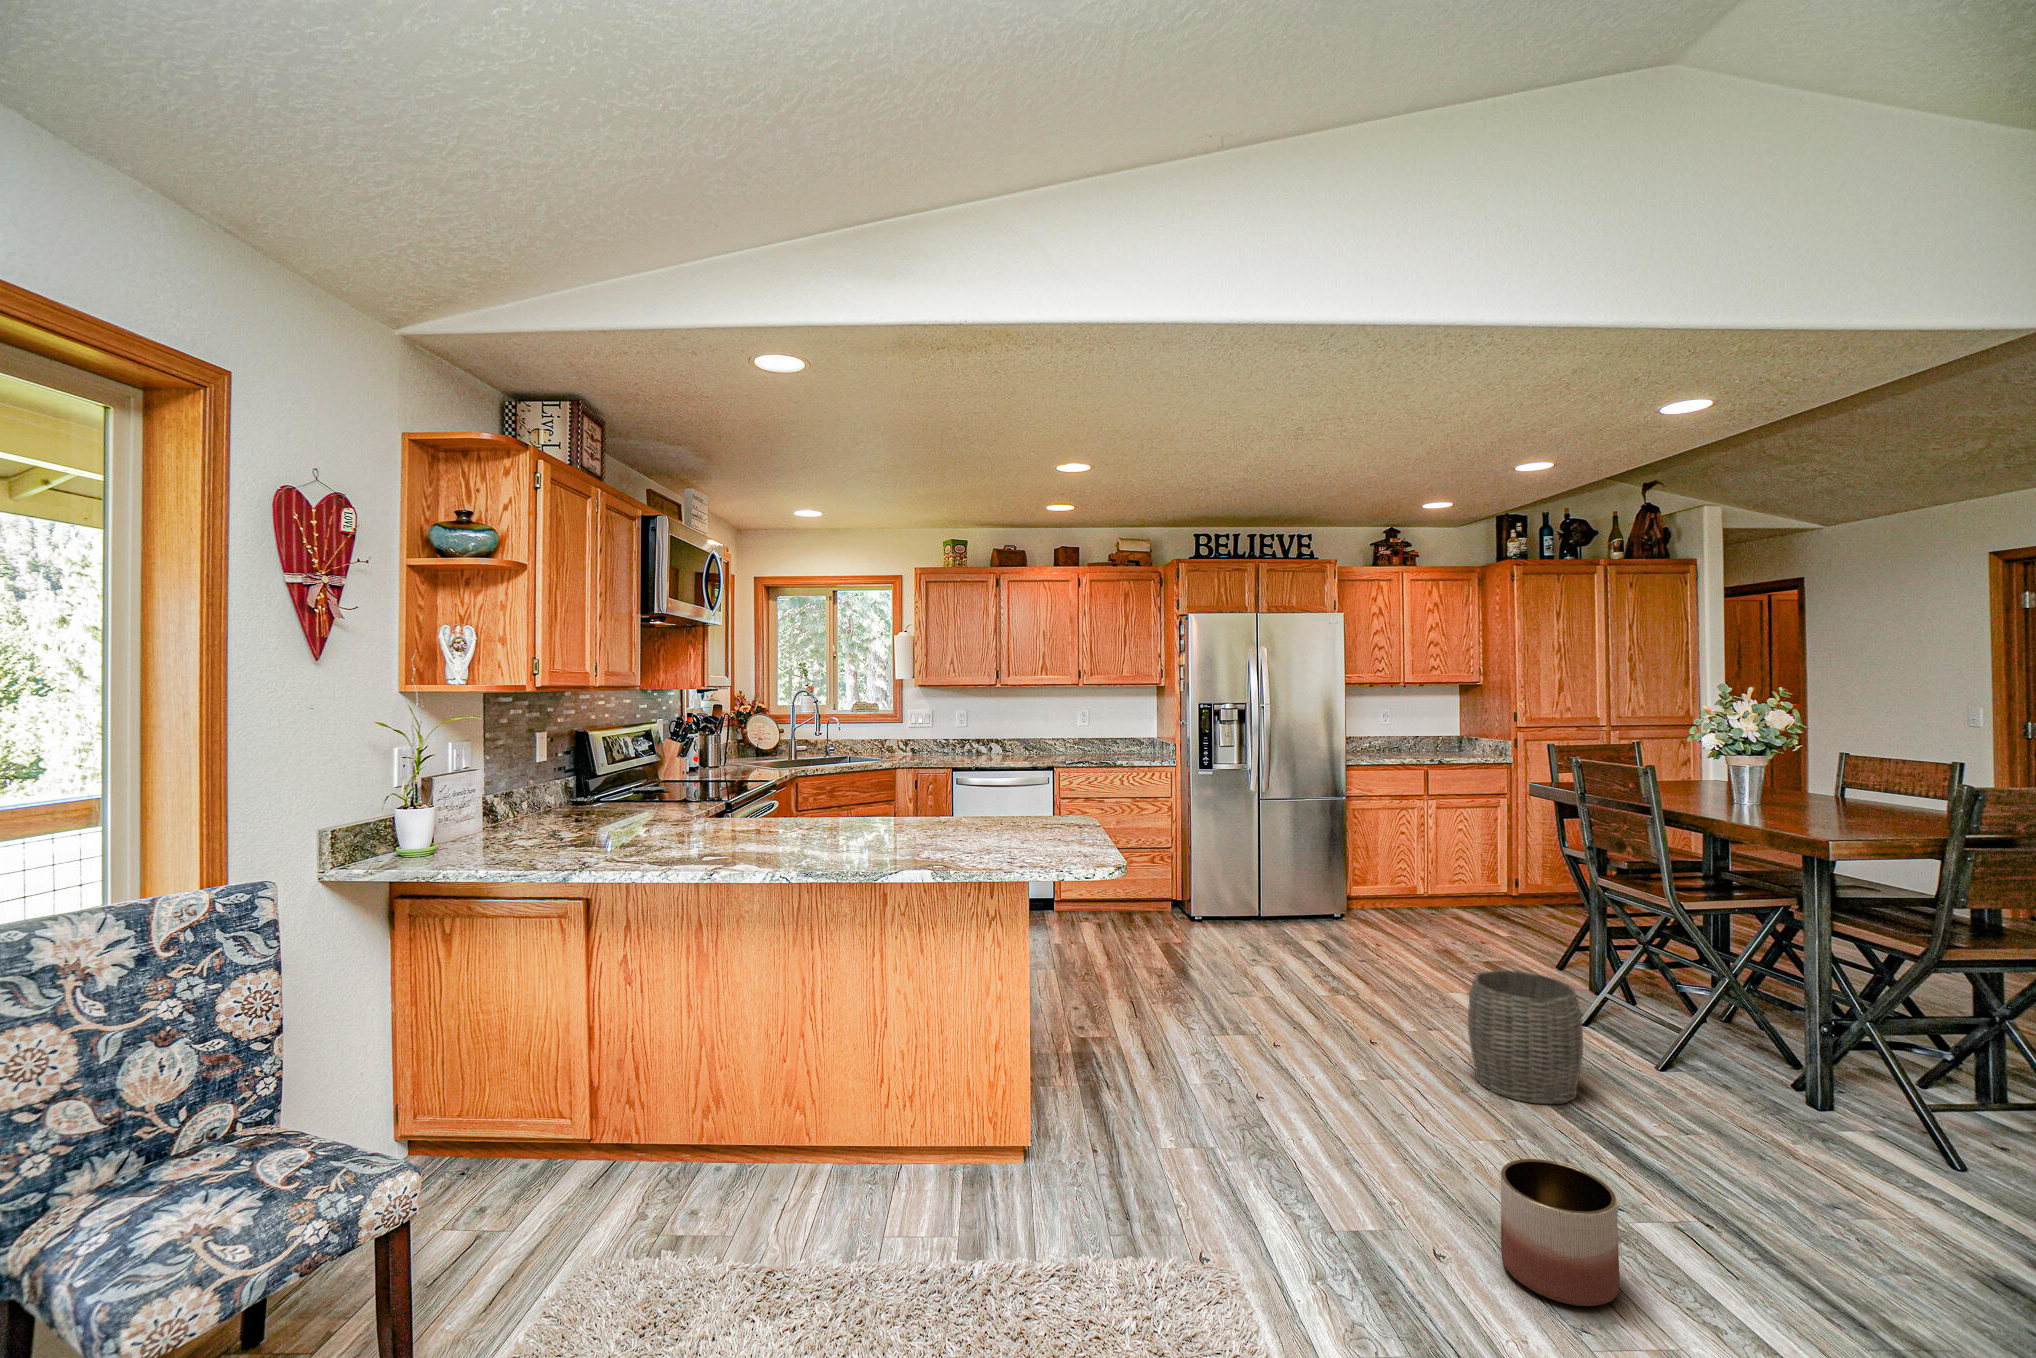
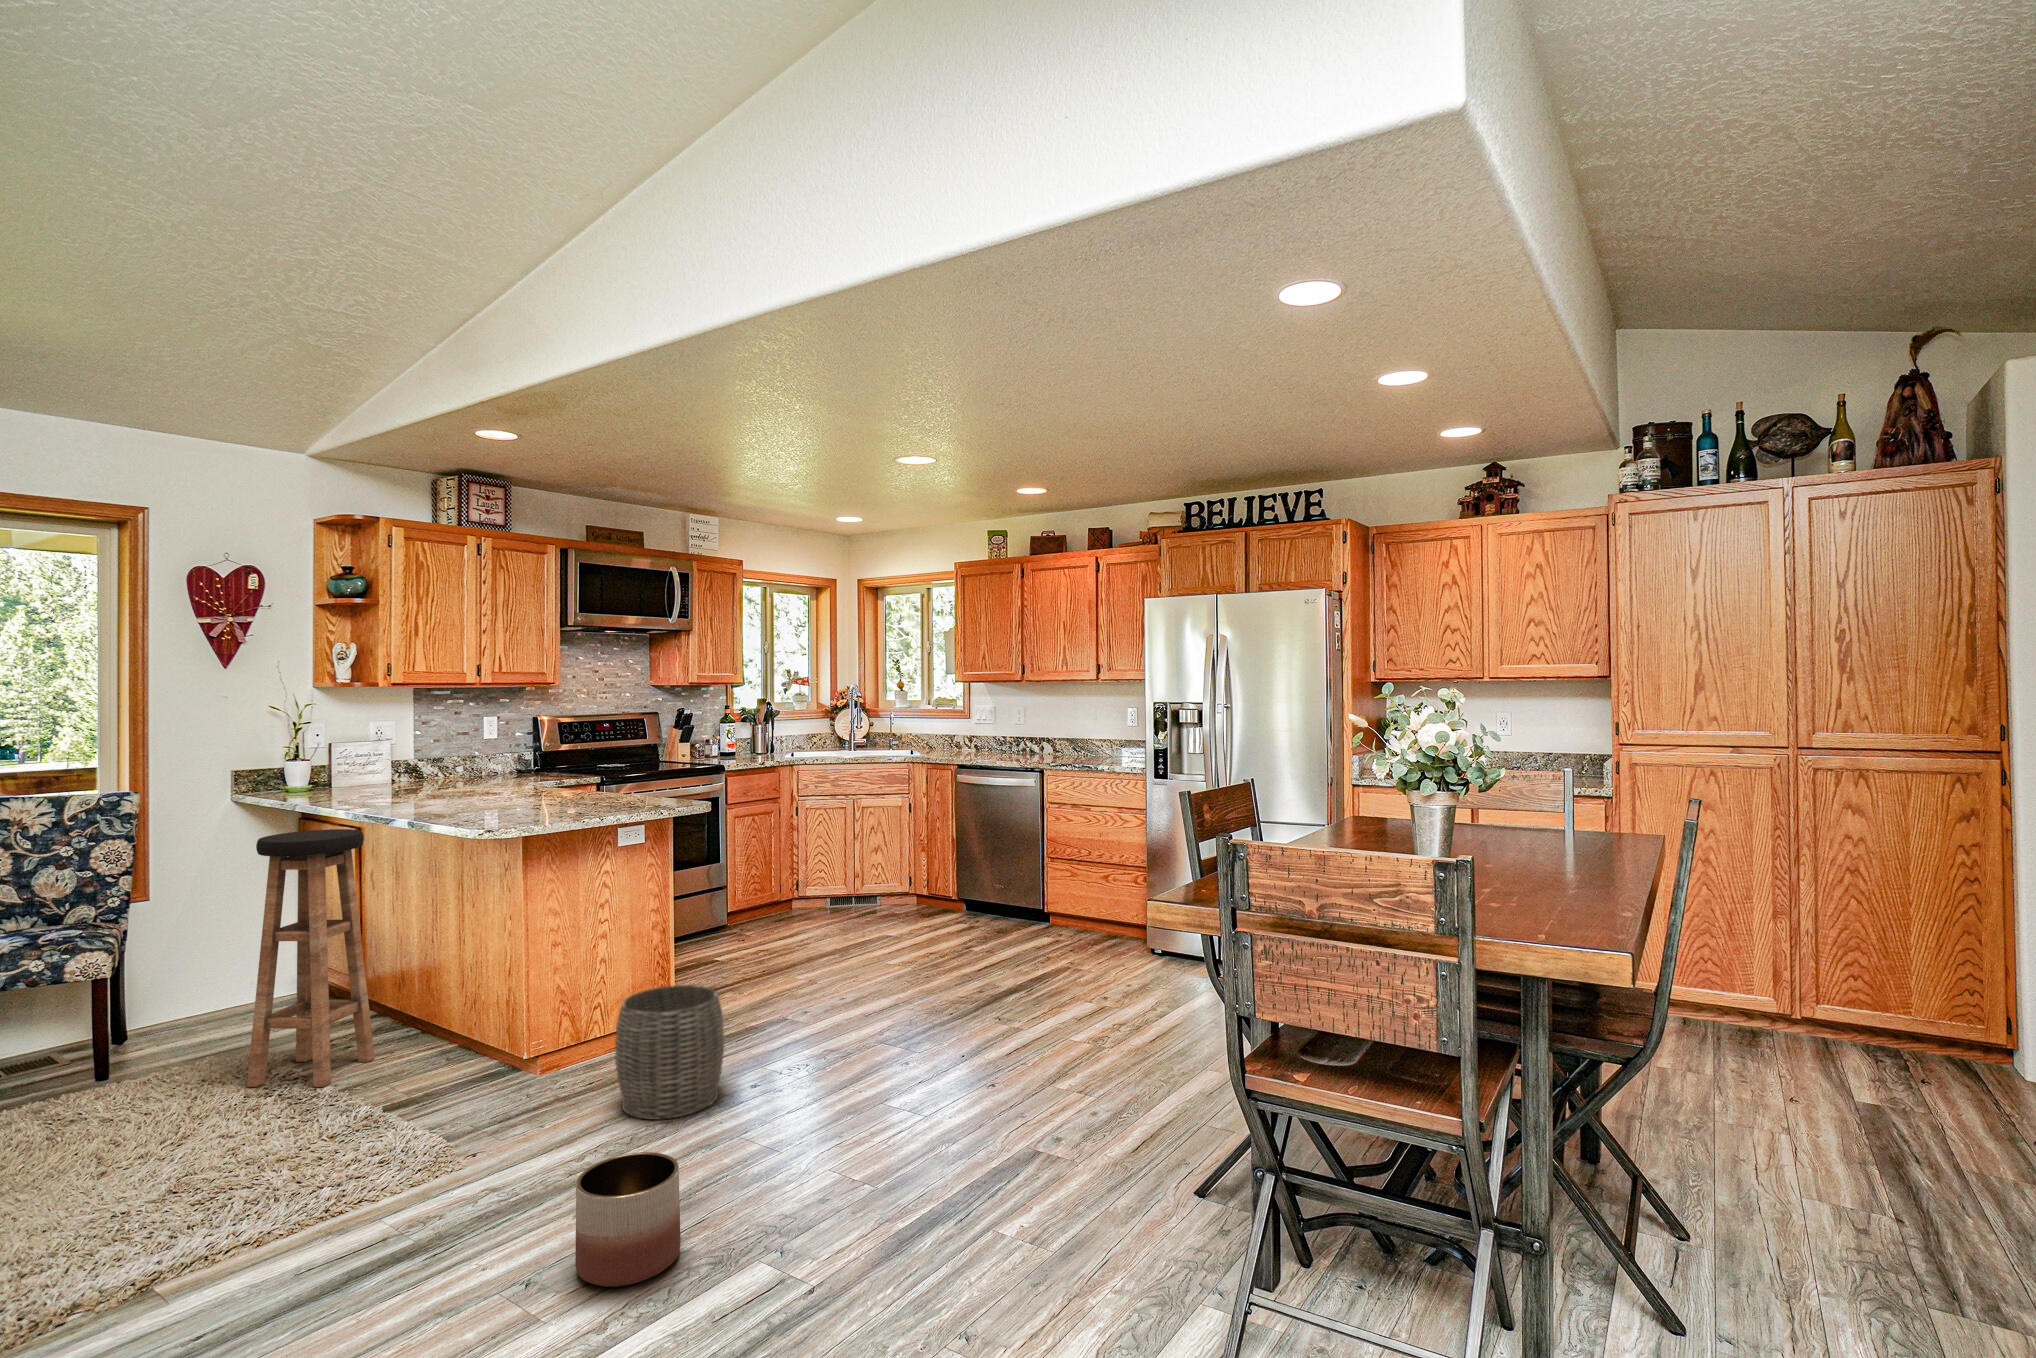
bar stool: none [629,895,775,1308] -> present [247,829,375,1087]
woven basket: present [1468,970,1583,1105] -> present [615,985,724,1120]

